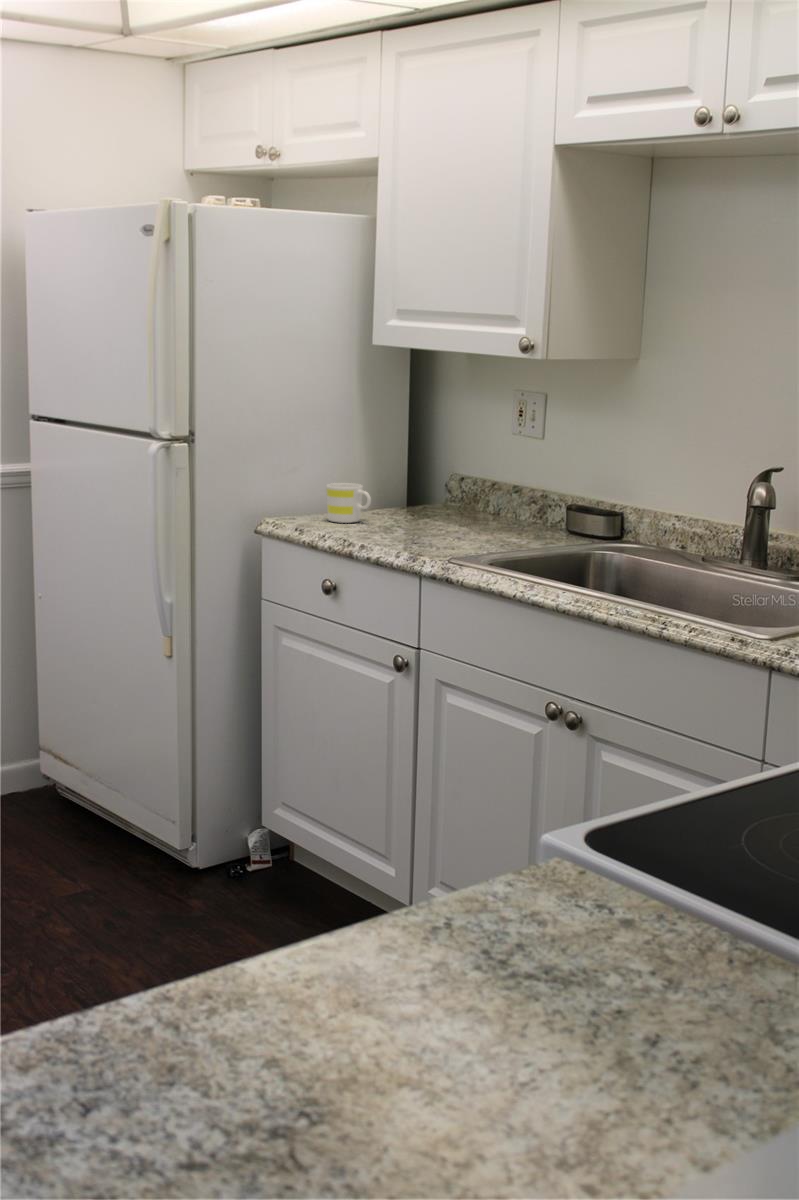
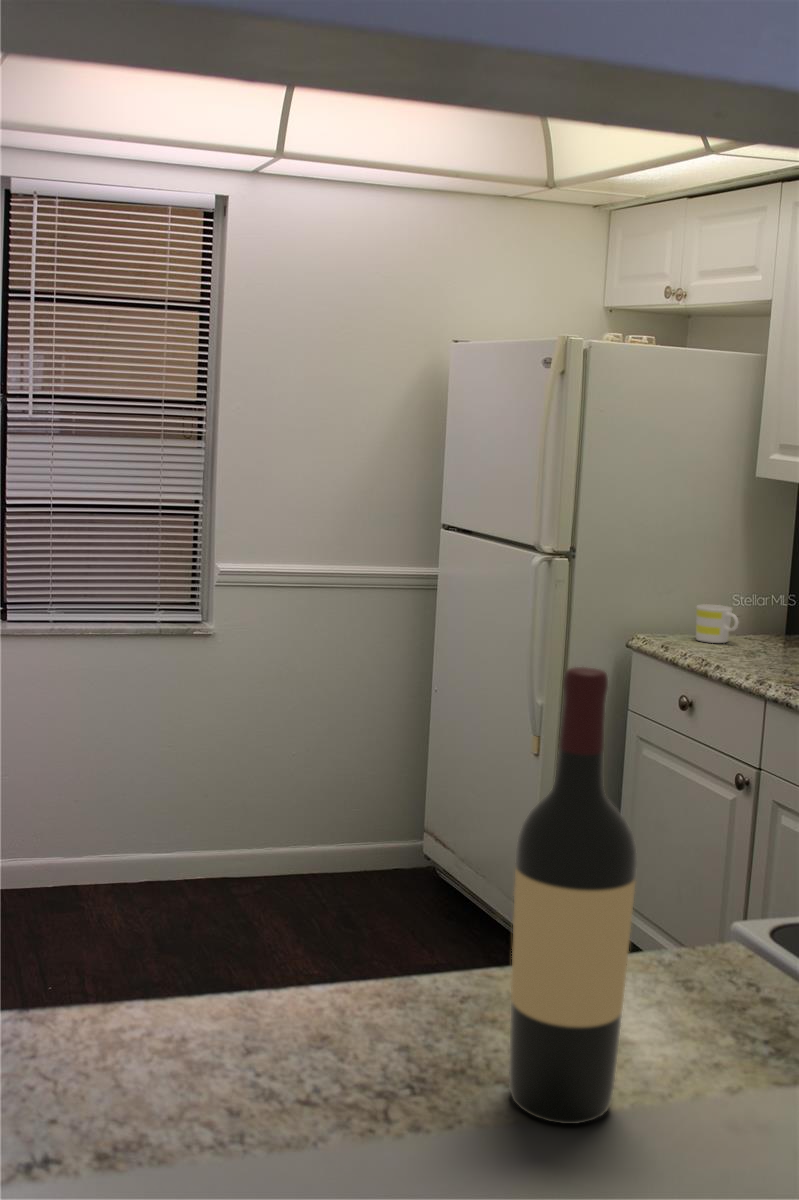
wine bottle: none [409,596,549,1119] -> present [509,667,637,1124]

